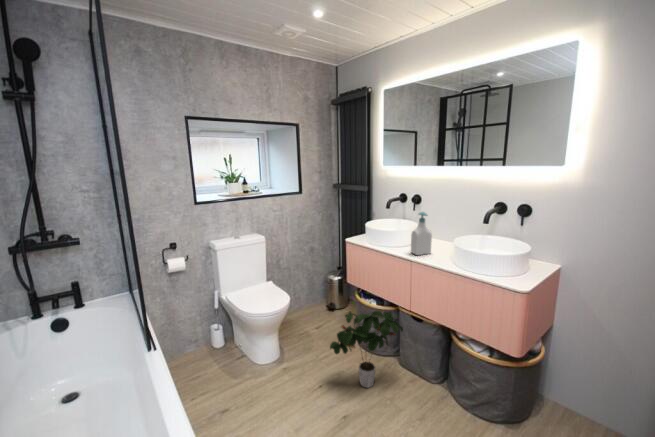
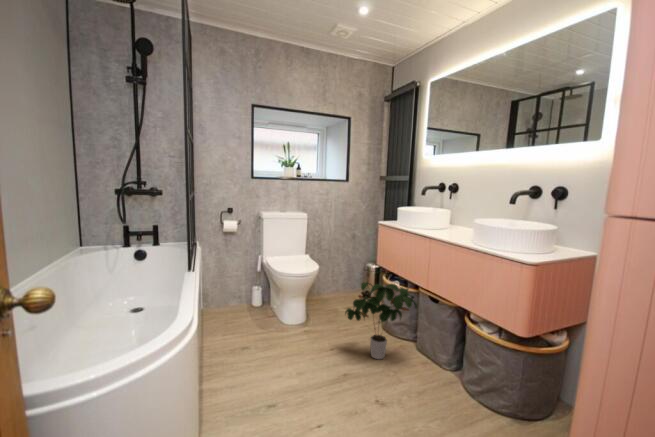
soap bottle: present [411,212,432,255] -> none [434,192,457,235]

